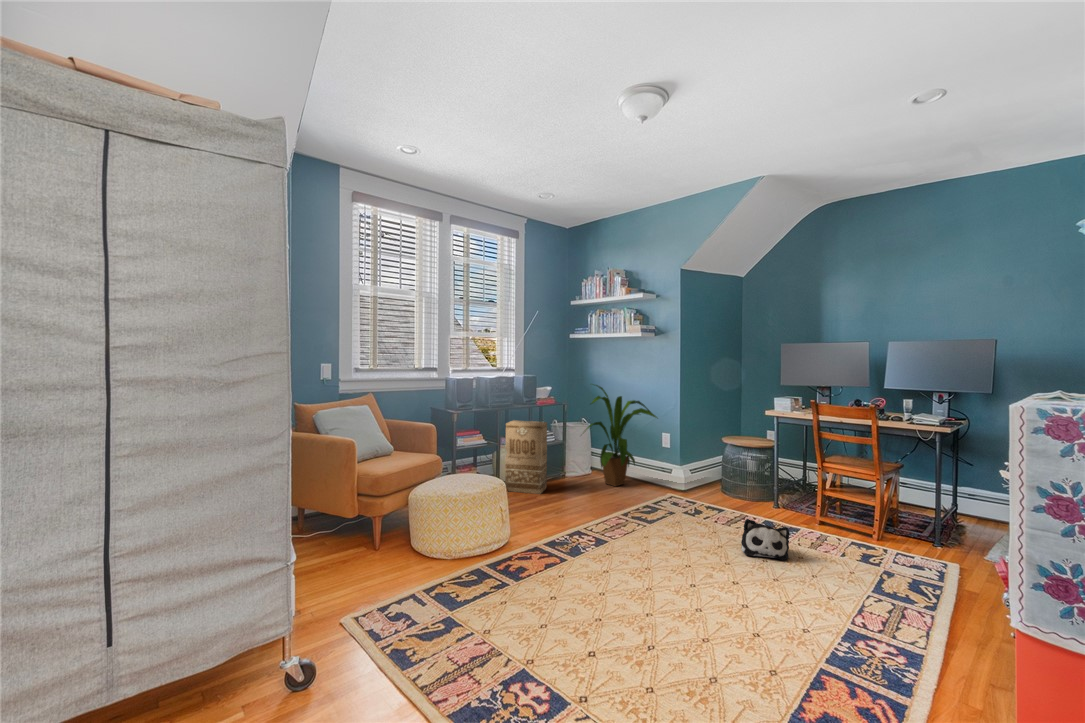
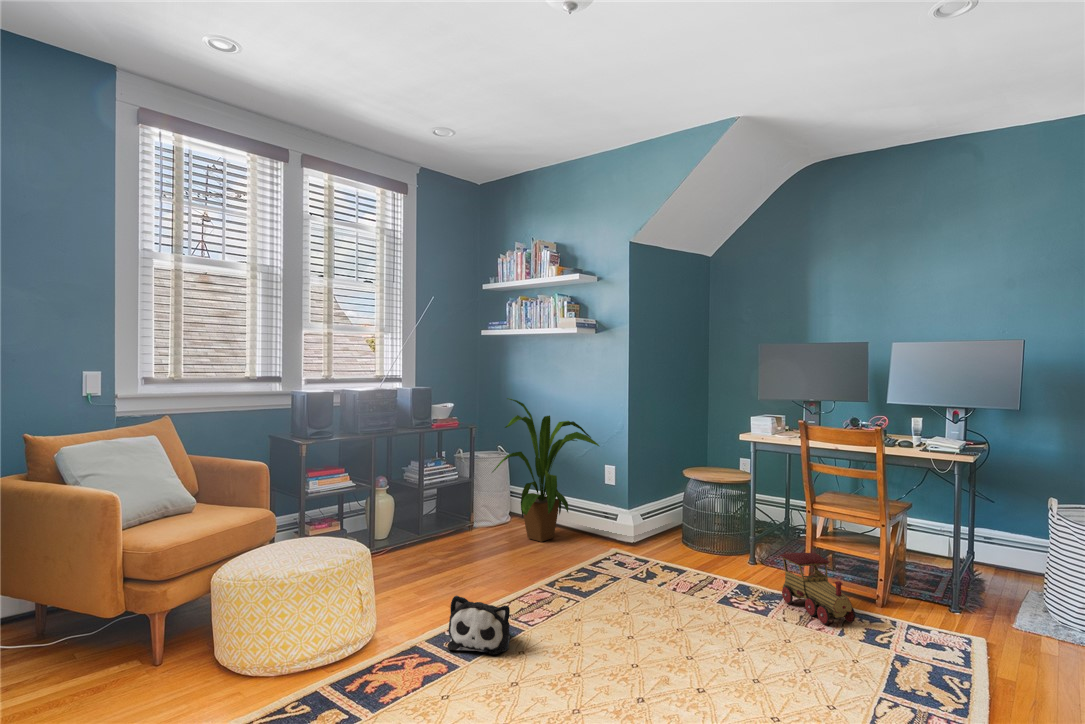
cardboard box: present [505,420,547,494] -> none [382,452,444,558]
toy train: none [795,498,855,549] -> present [780,553,855,625]
plush toy: present [741,519,789,560] -> present [448,595,510,655]

